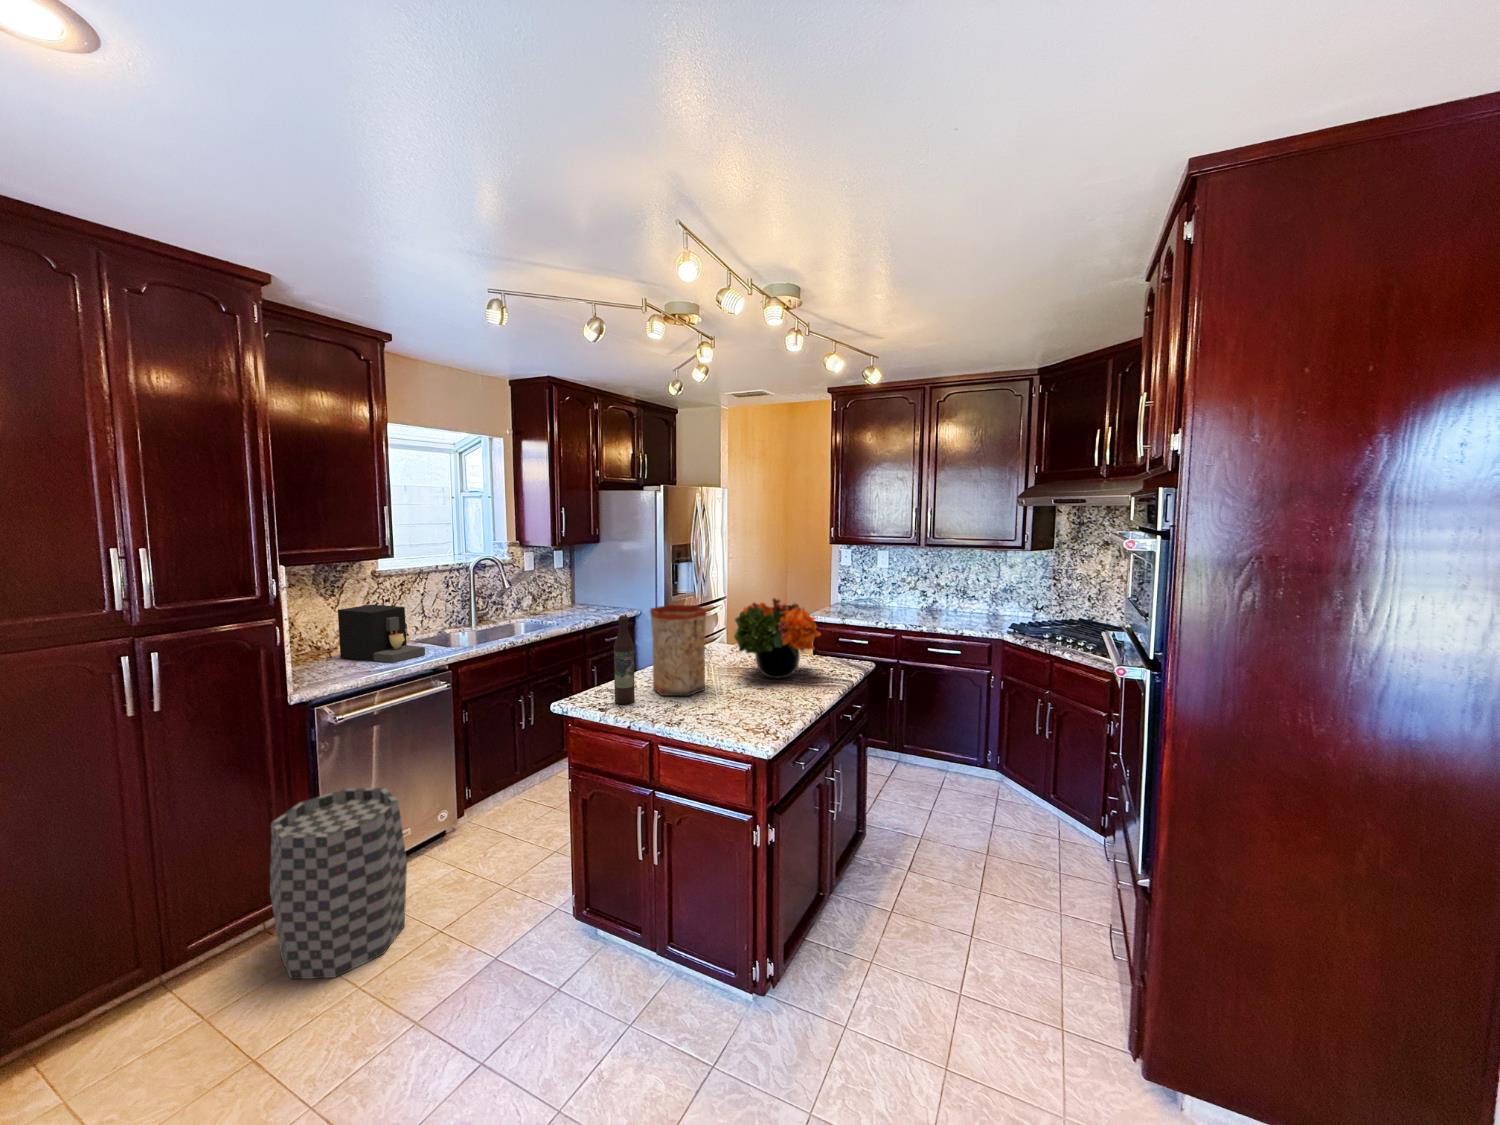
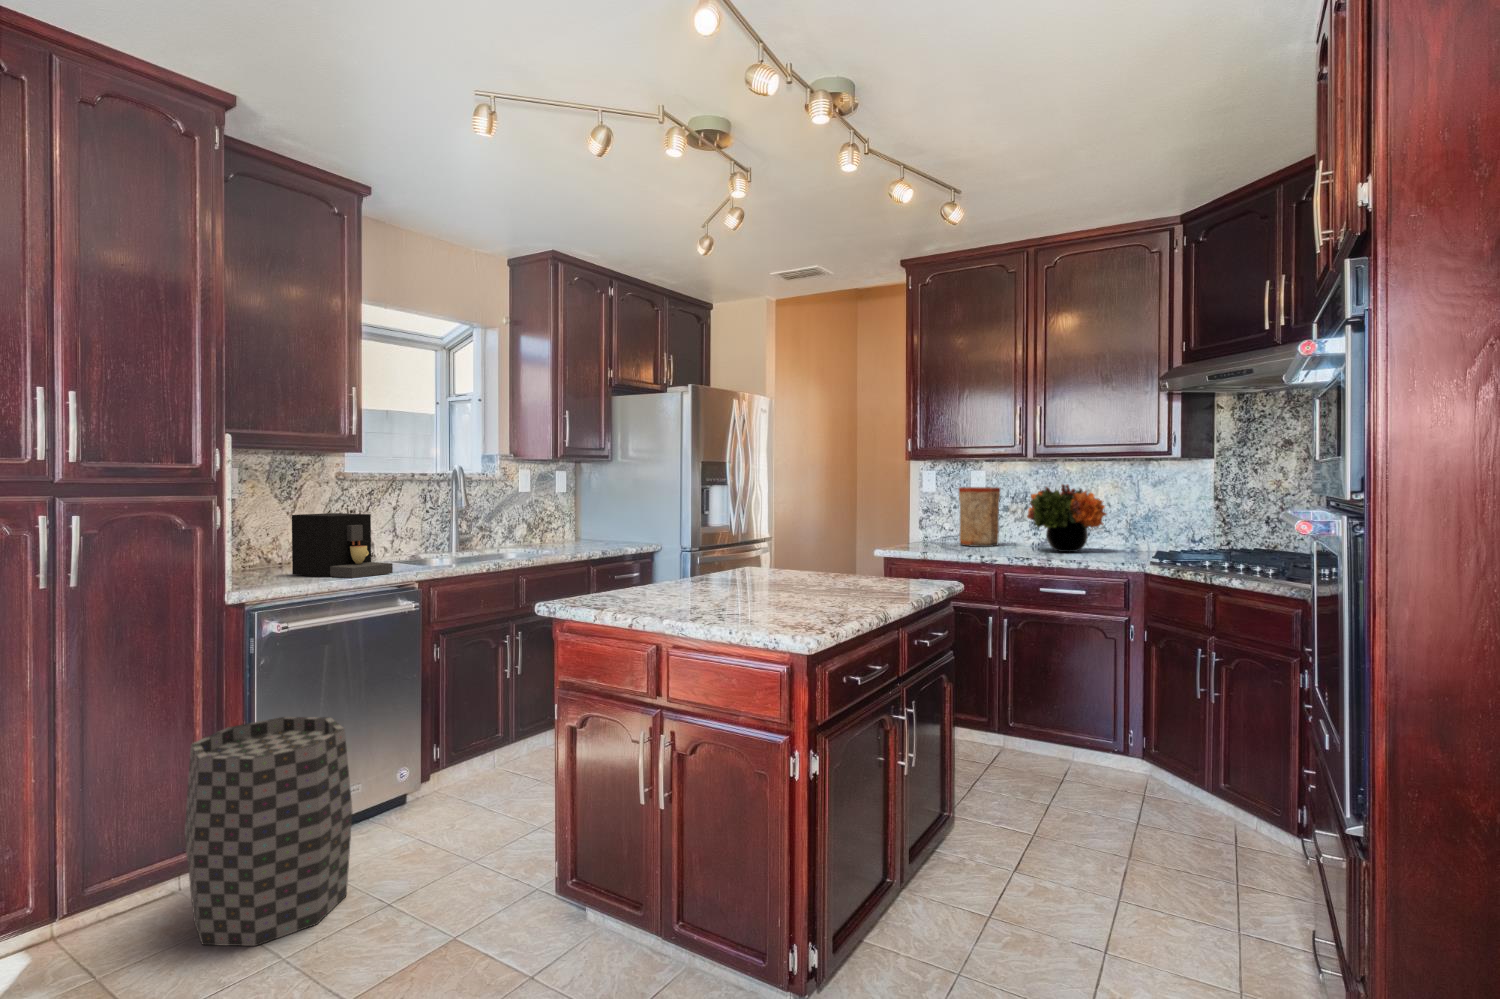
flower arrangement: present [734,598,820,678] -> present [1027,484,1106,552]
vase: present [650,605,706,696] -> present [959,487,1000,547]
wine bottle: present [614,615,635,704] -> none [613,486,639,600]

